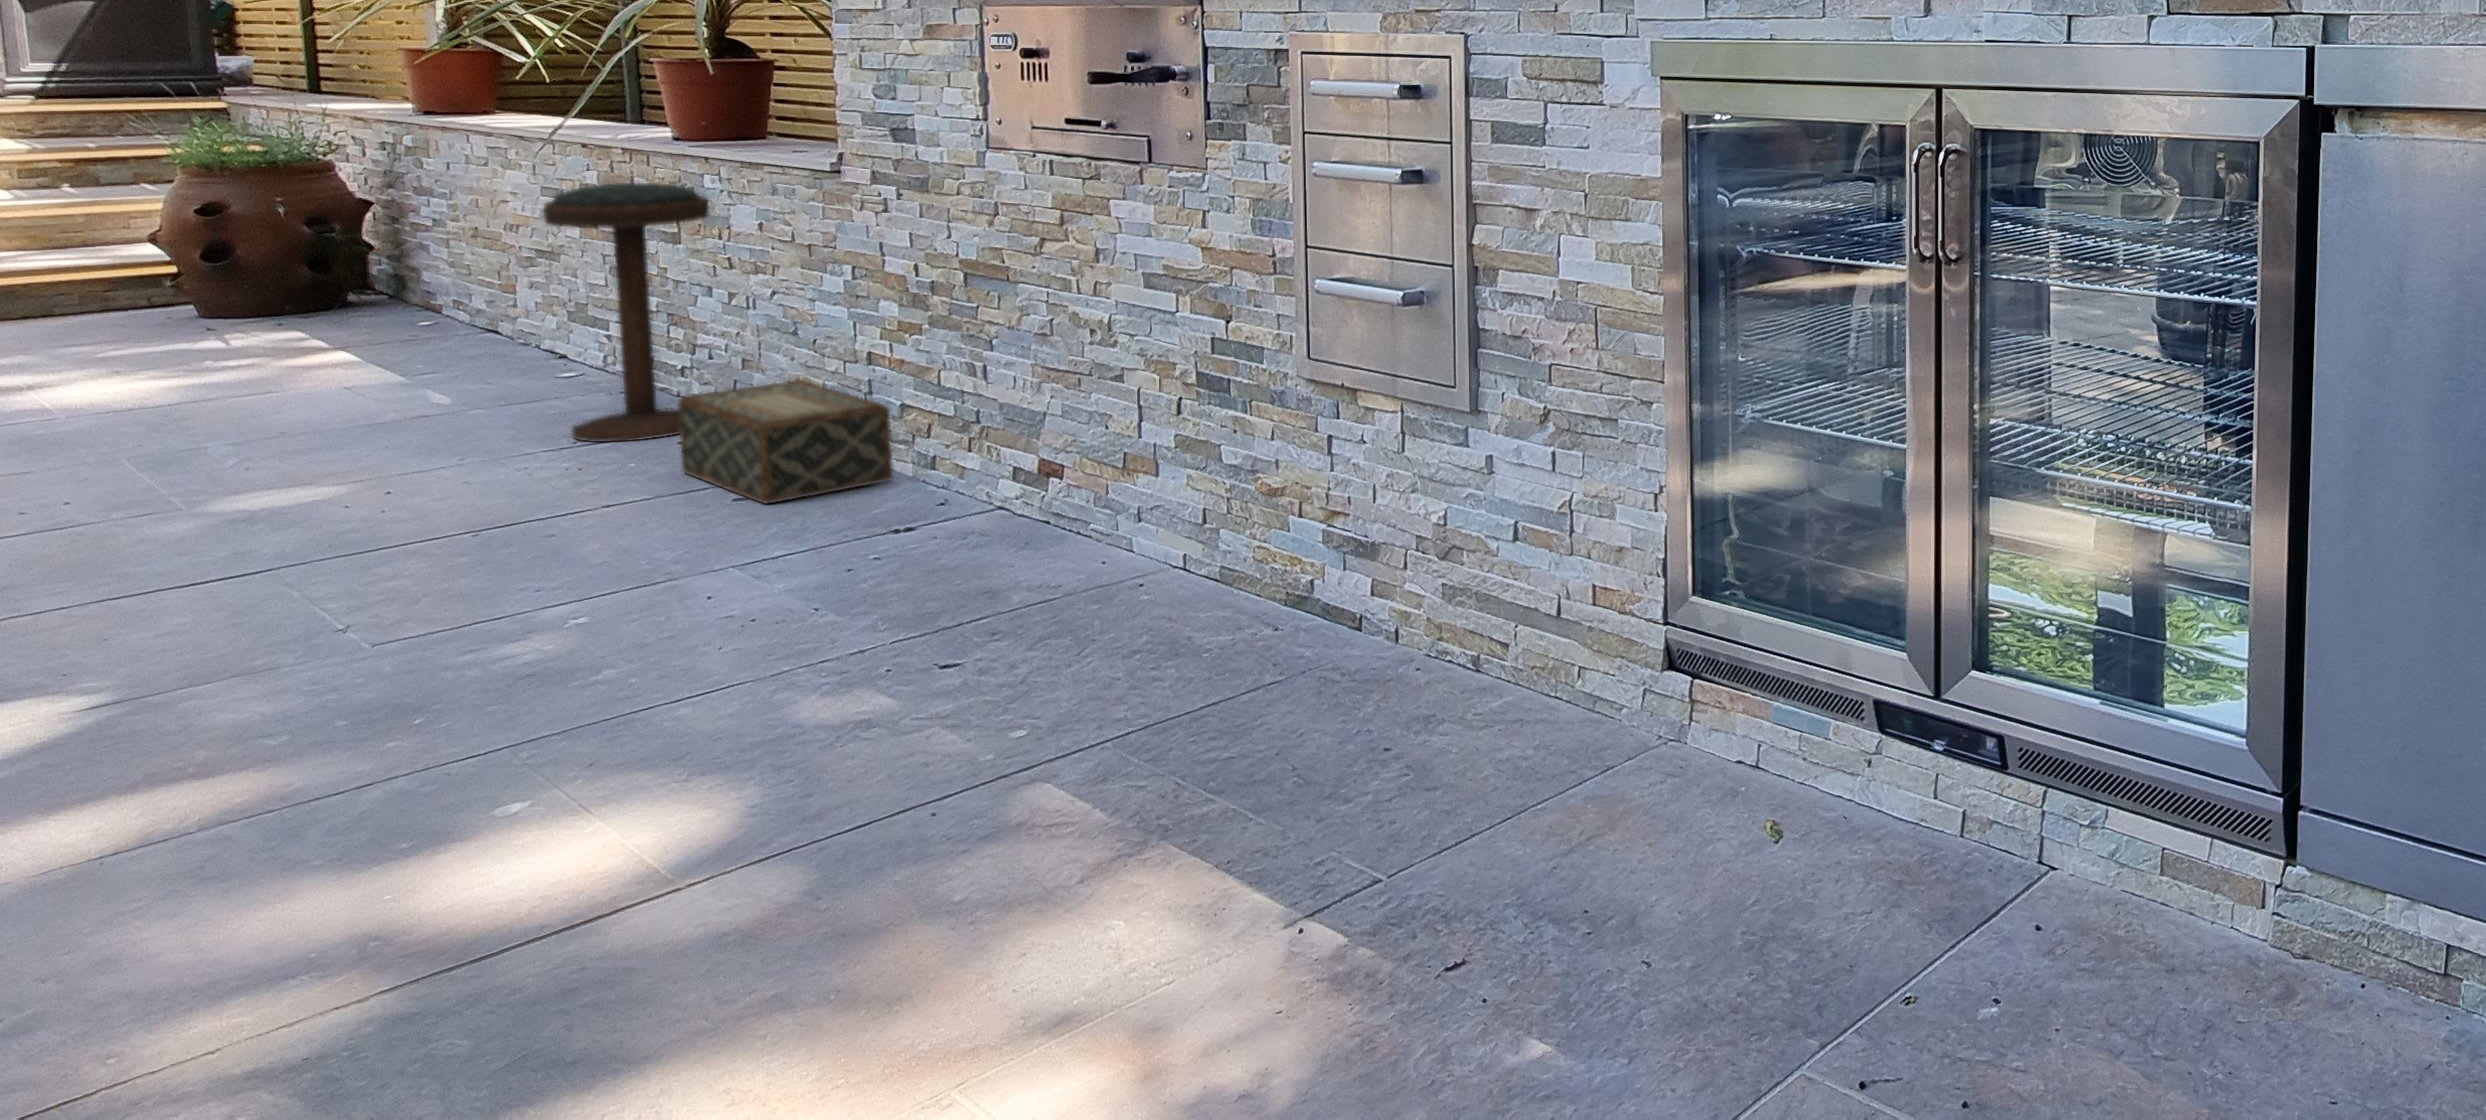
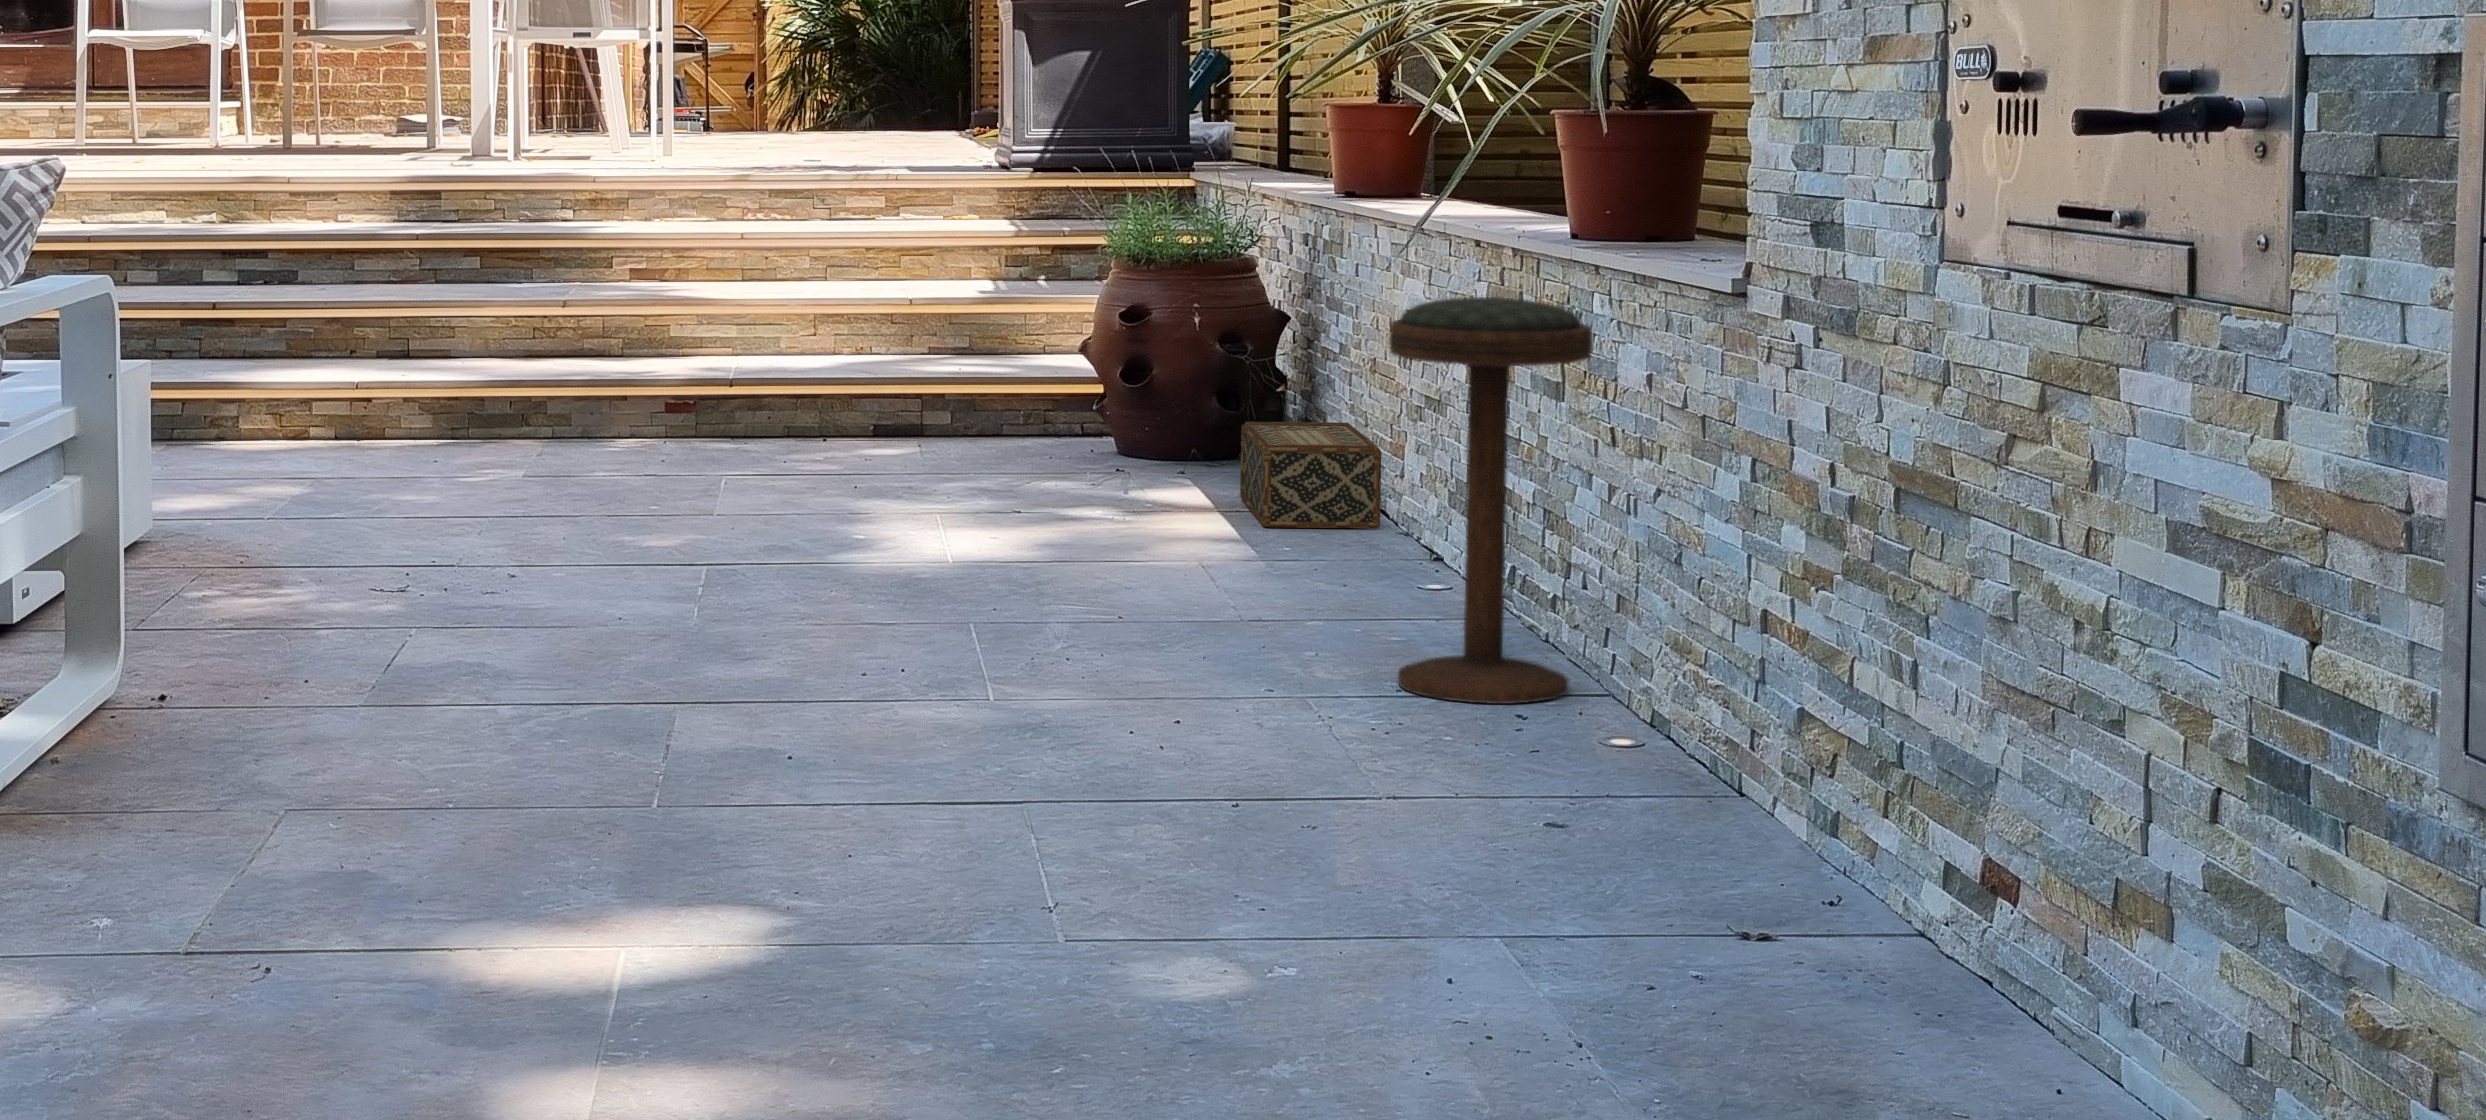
woven basket: present [678,380,893,503] -> present [1240,422,1381,528]

